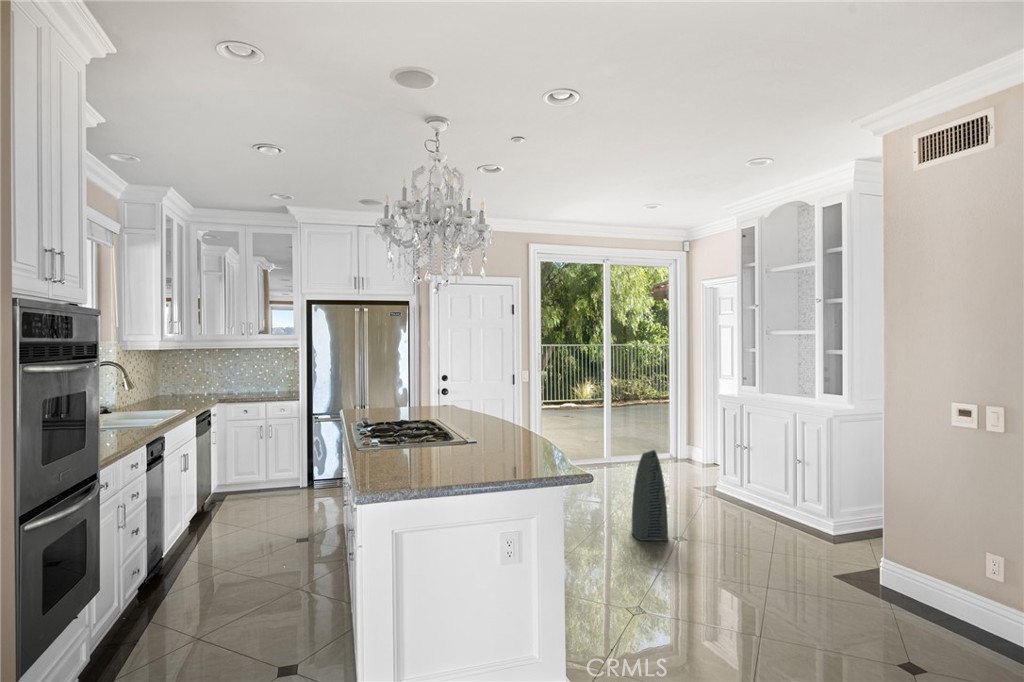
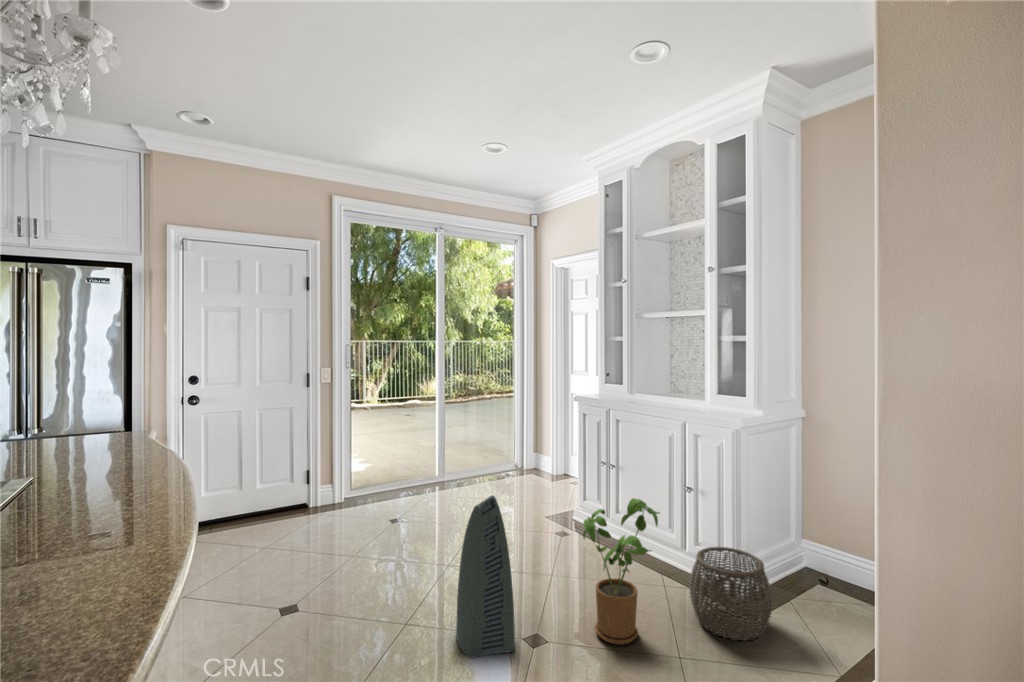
house plant: none [713,455,766,544] -> present [583,498,660,645]
woven basket: none [788,495,846,550] -> present [689,547,772,641]

